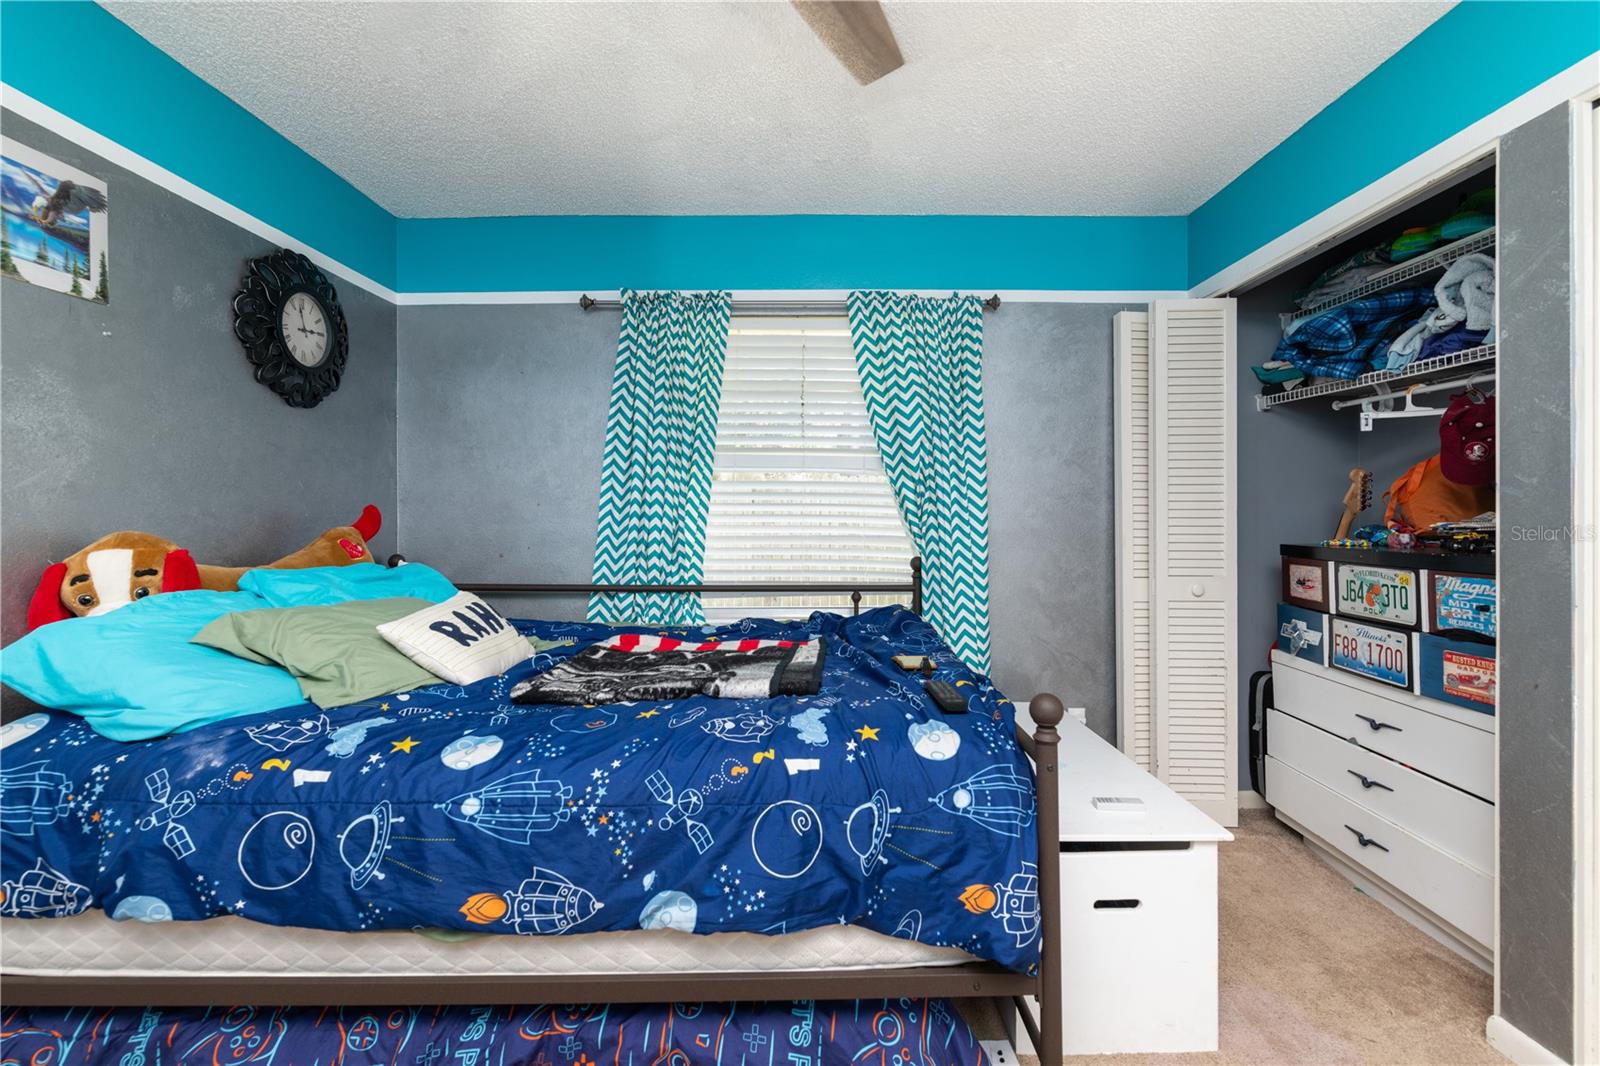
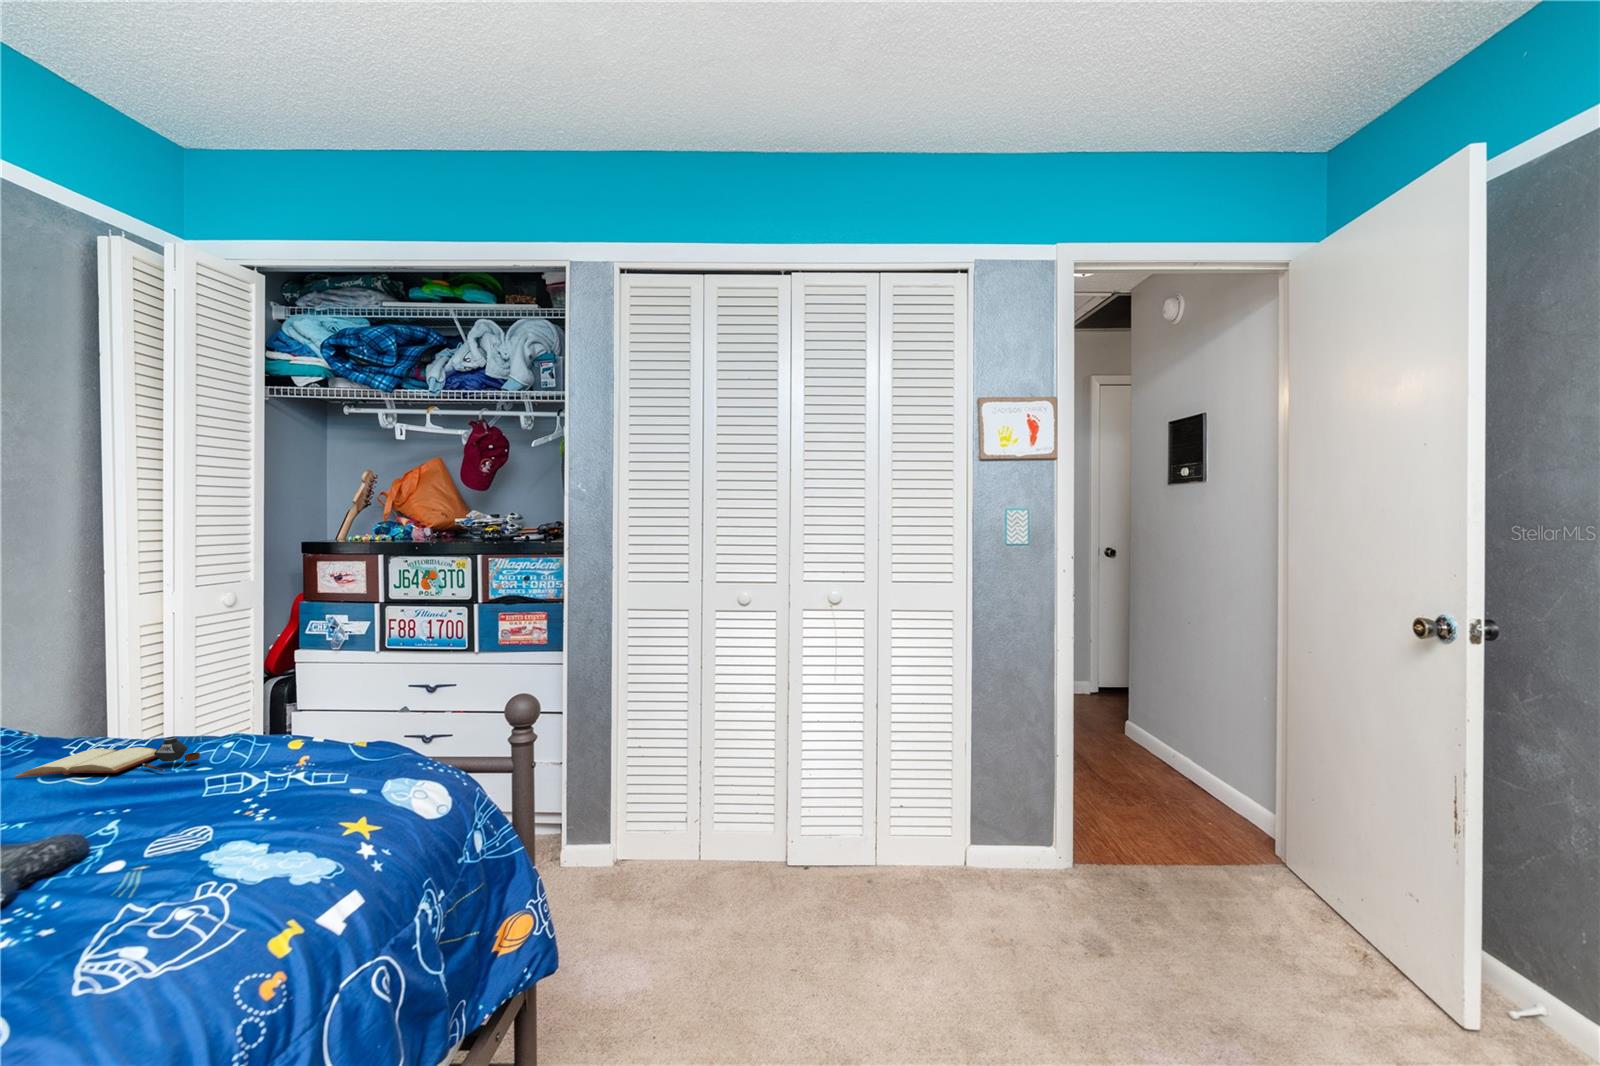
remote control: present [923,681,969,711] -> none [235,747,393,770]

